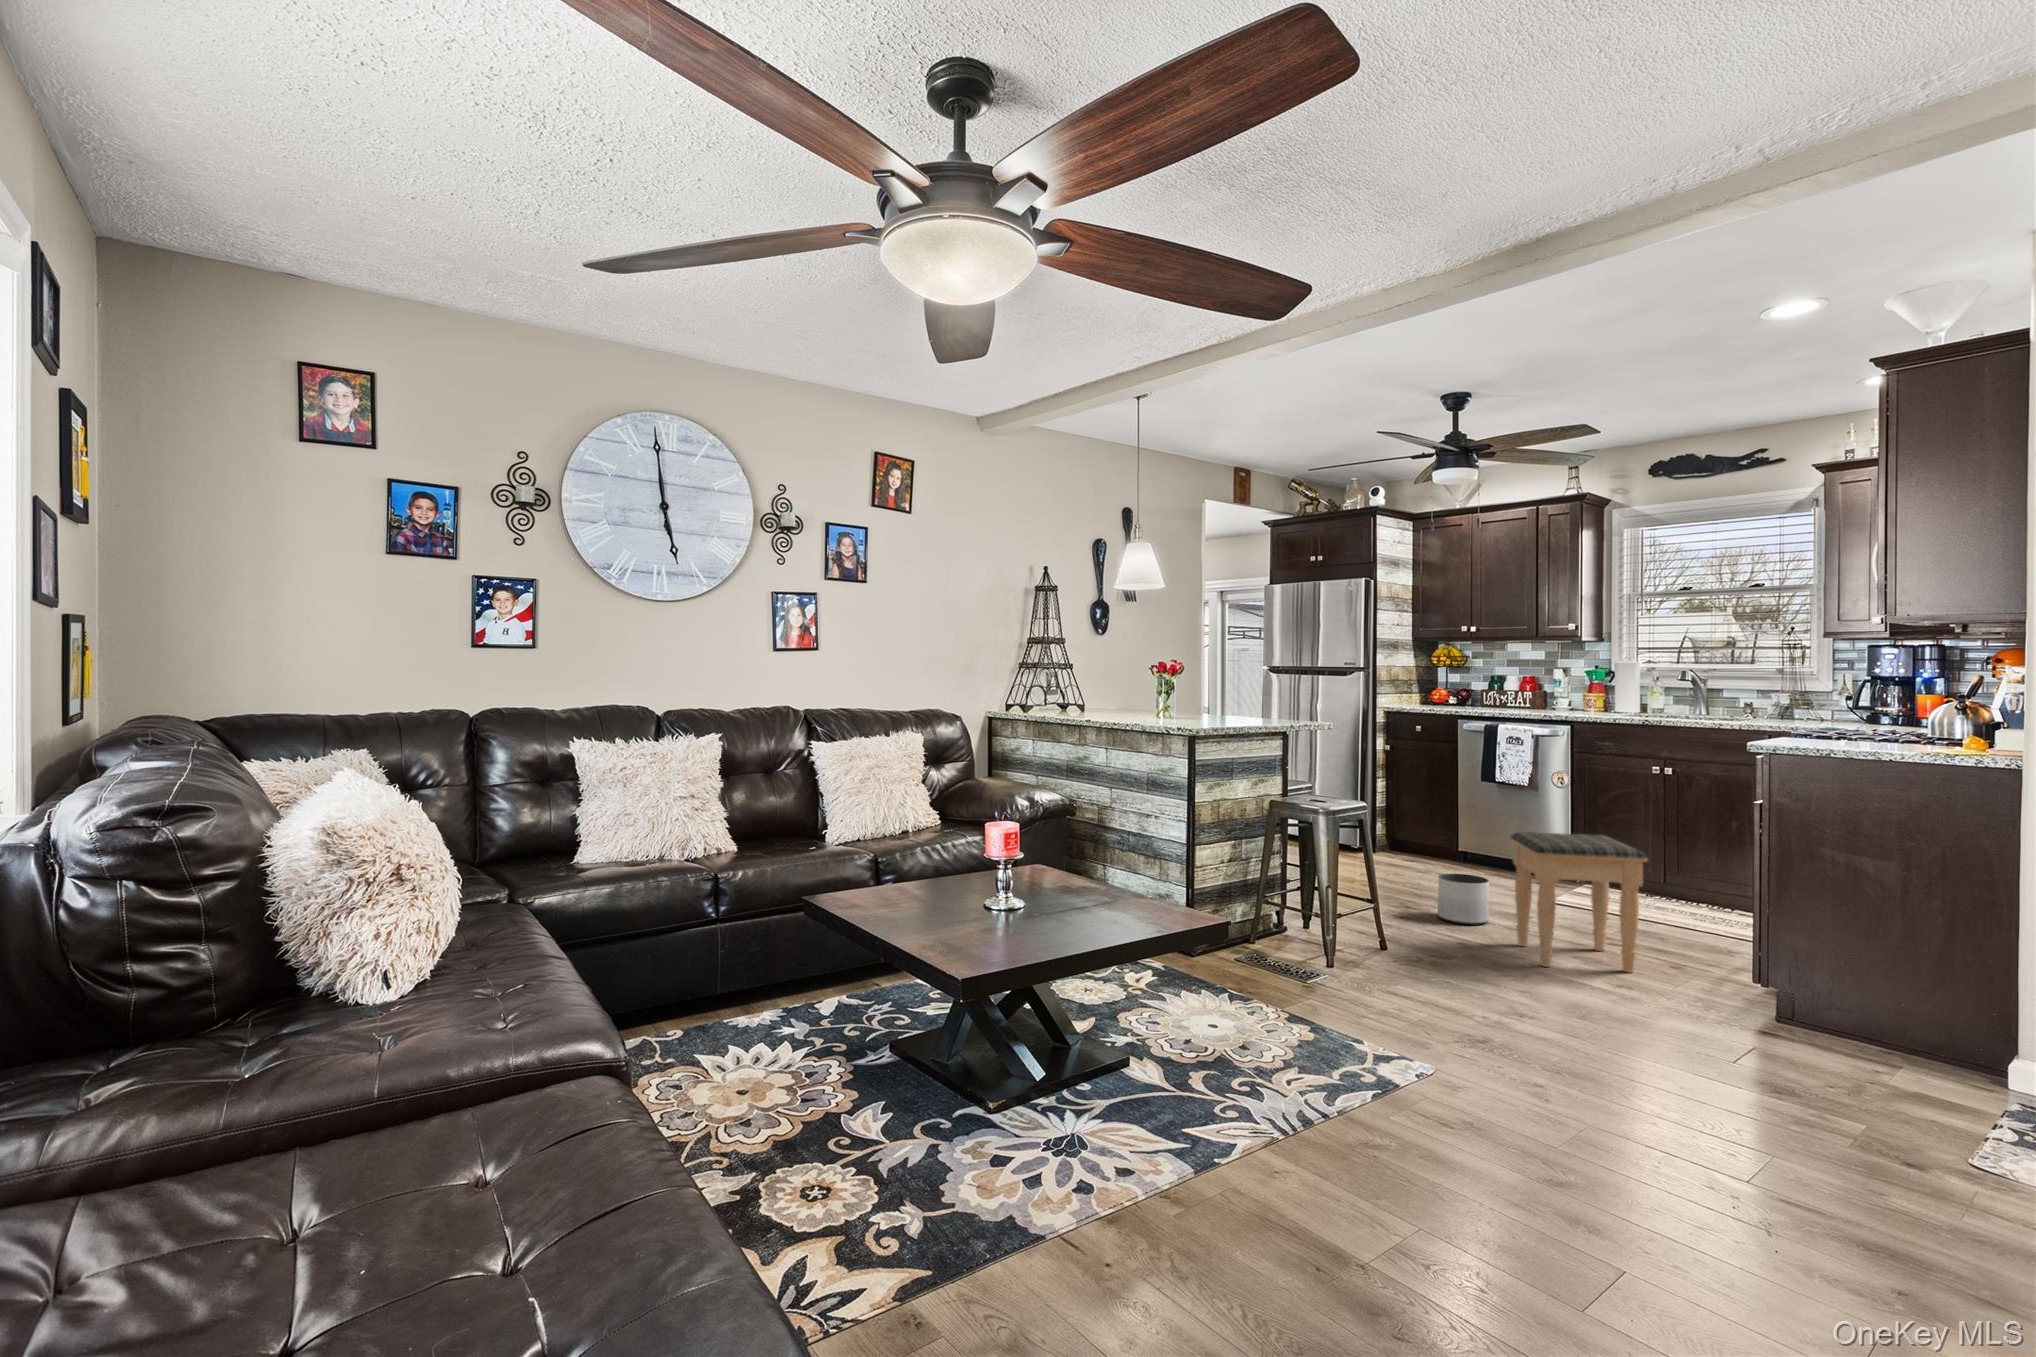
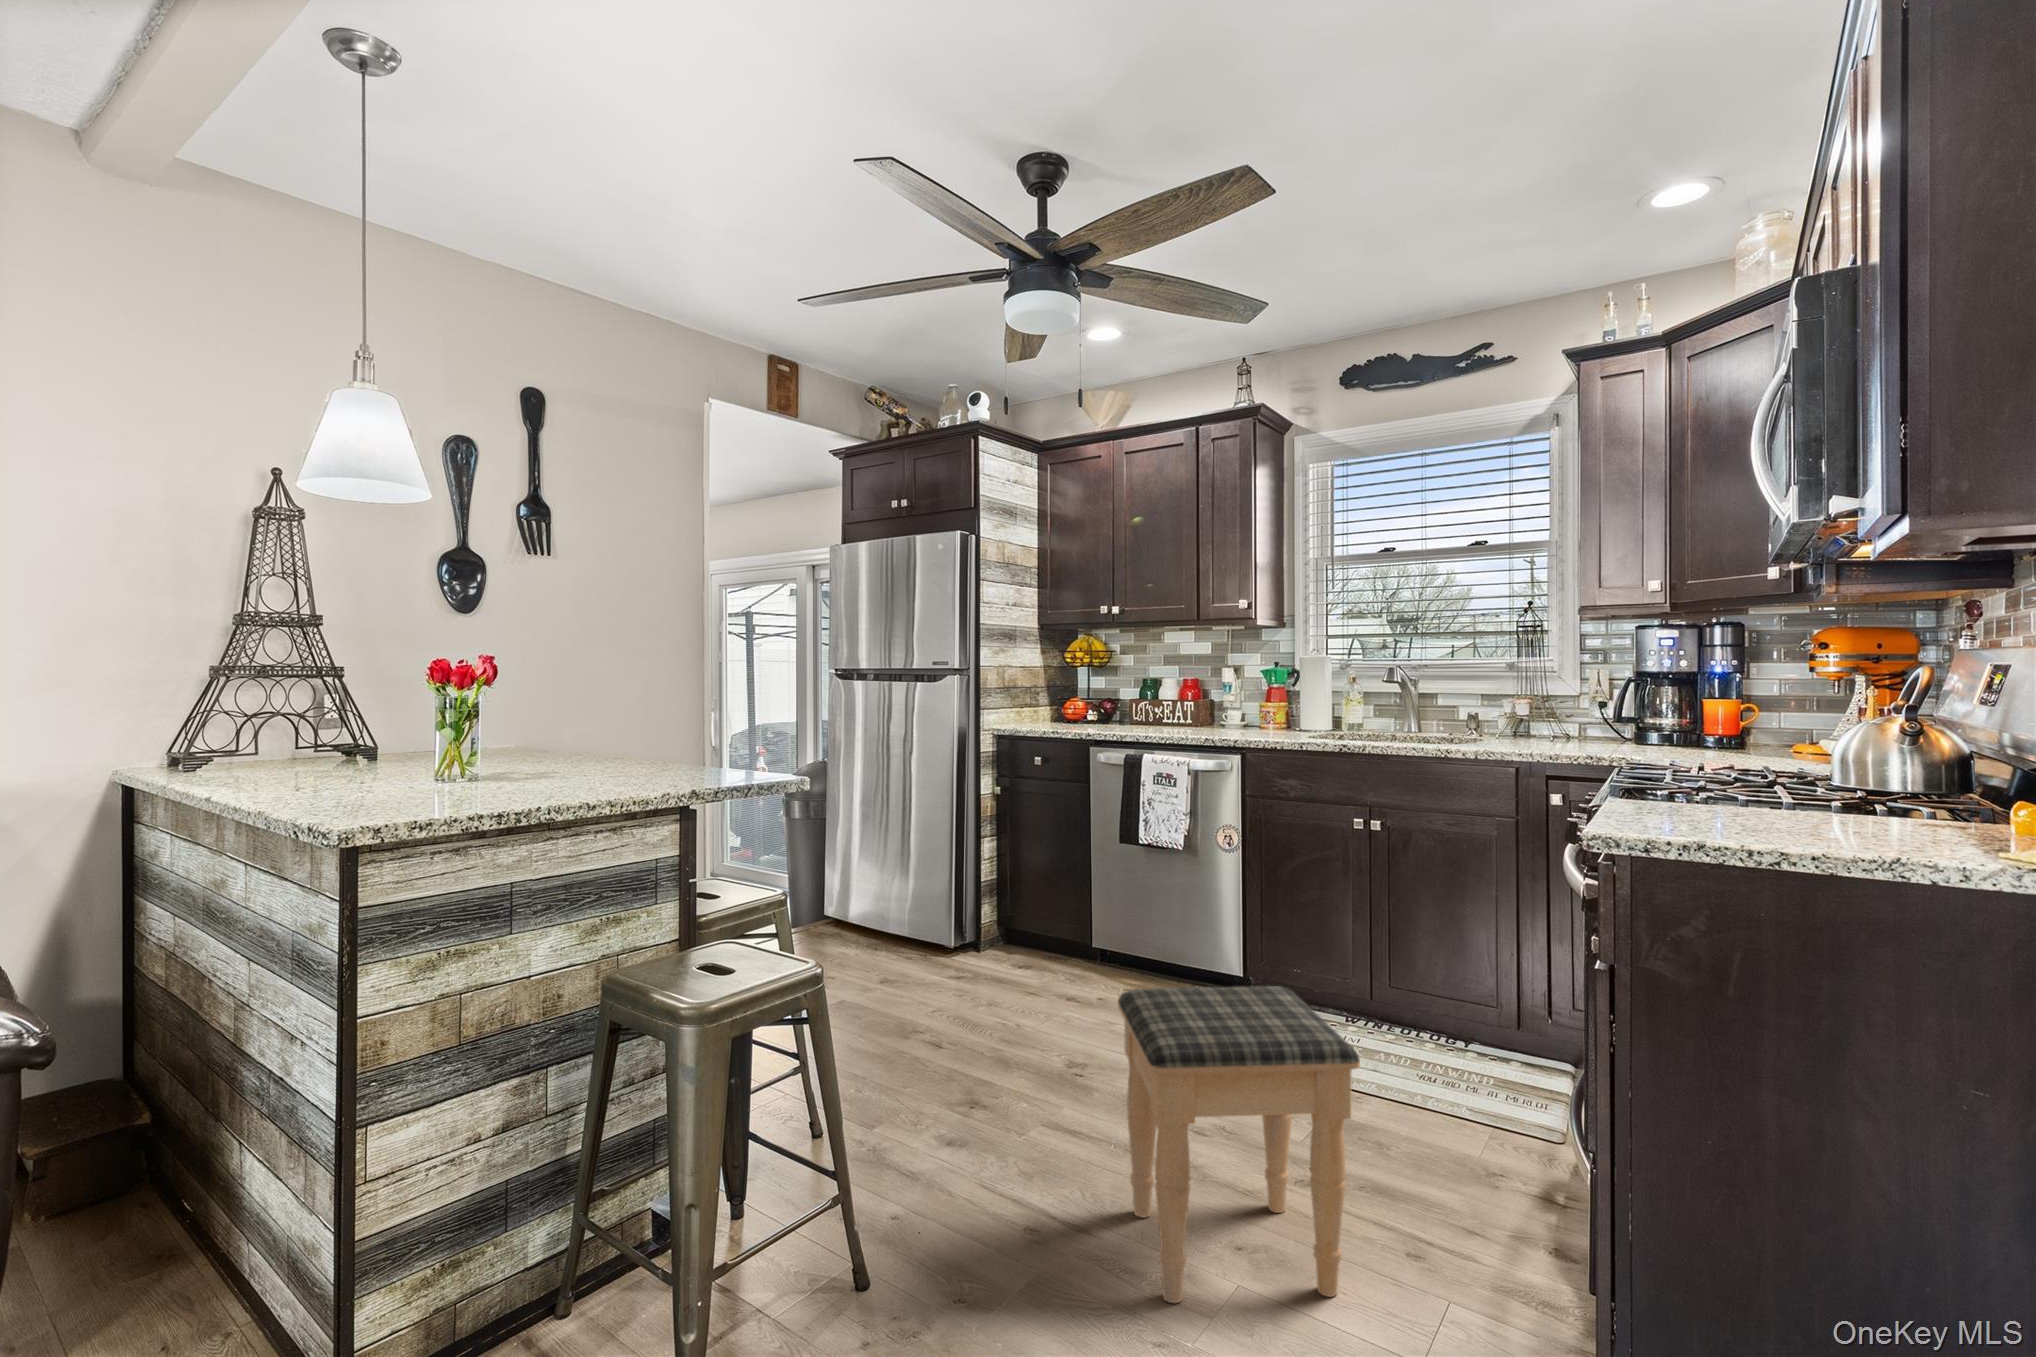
planter: present [1438,874,1489,925] -> none [1013,1041,1099,1148]

